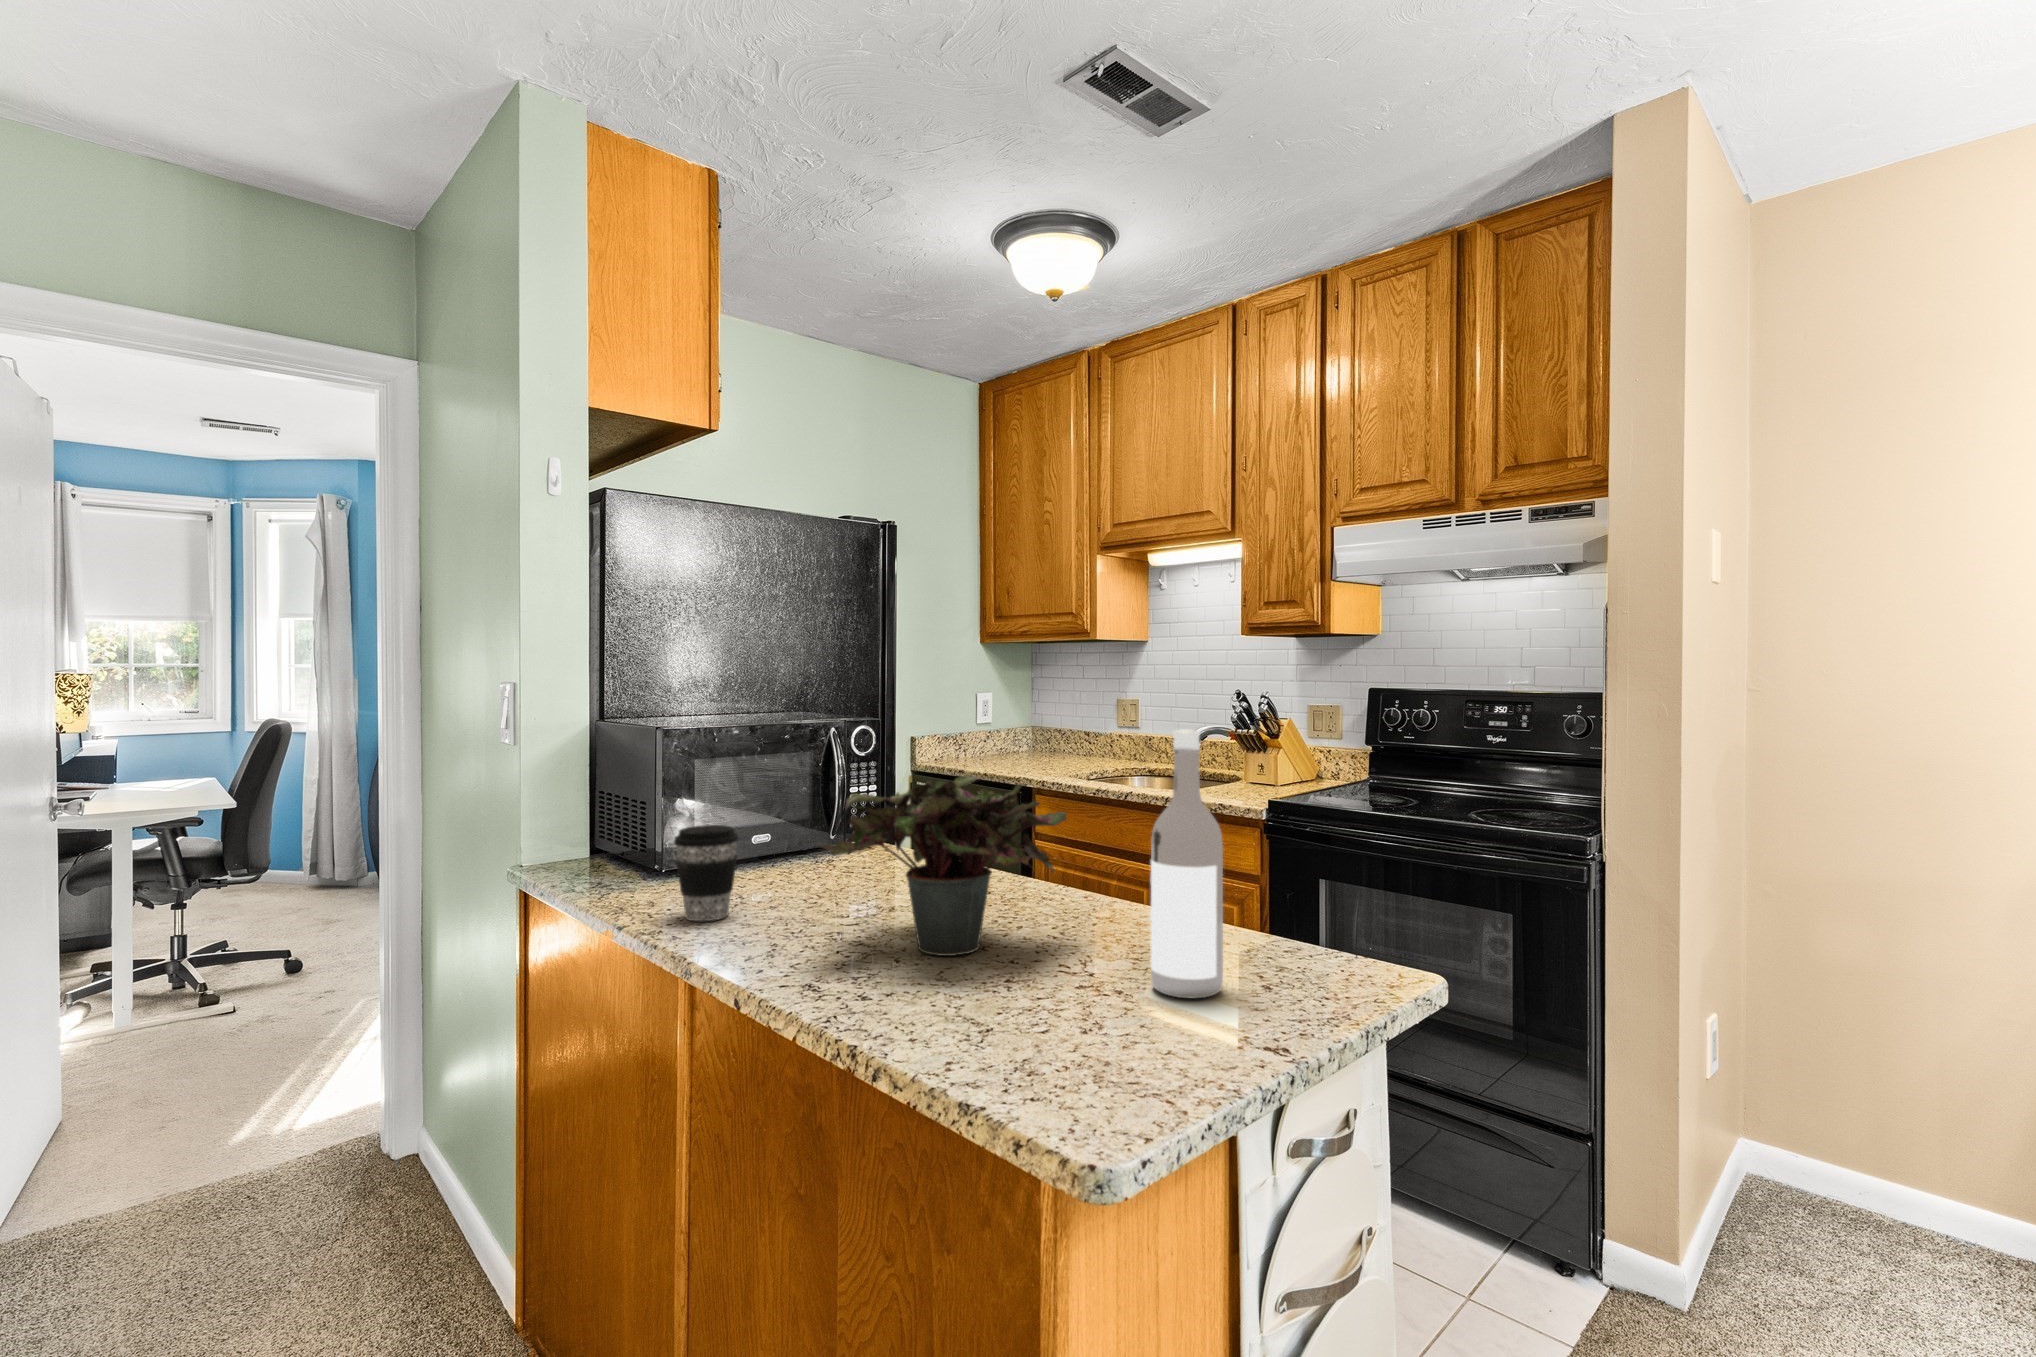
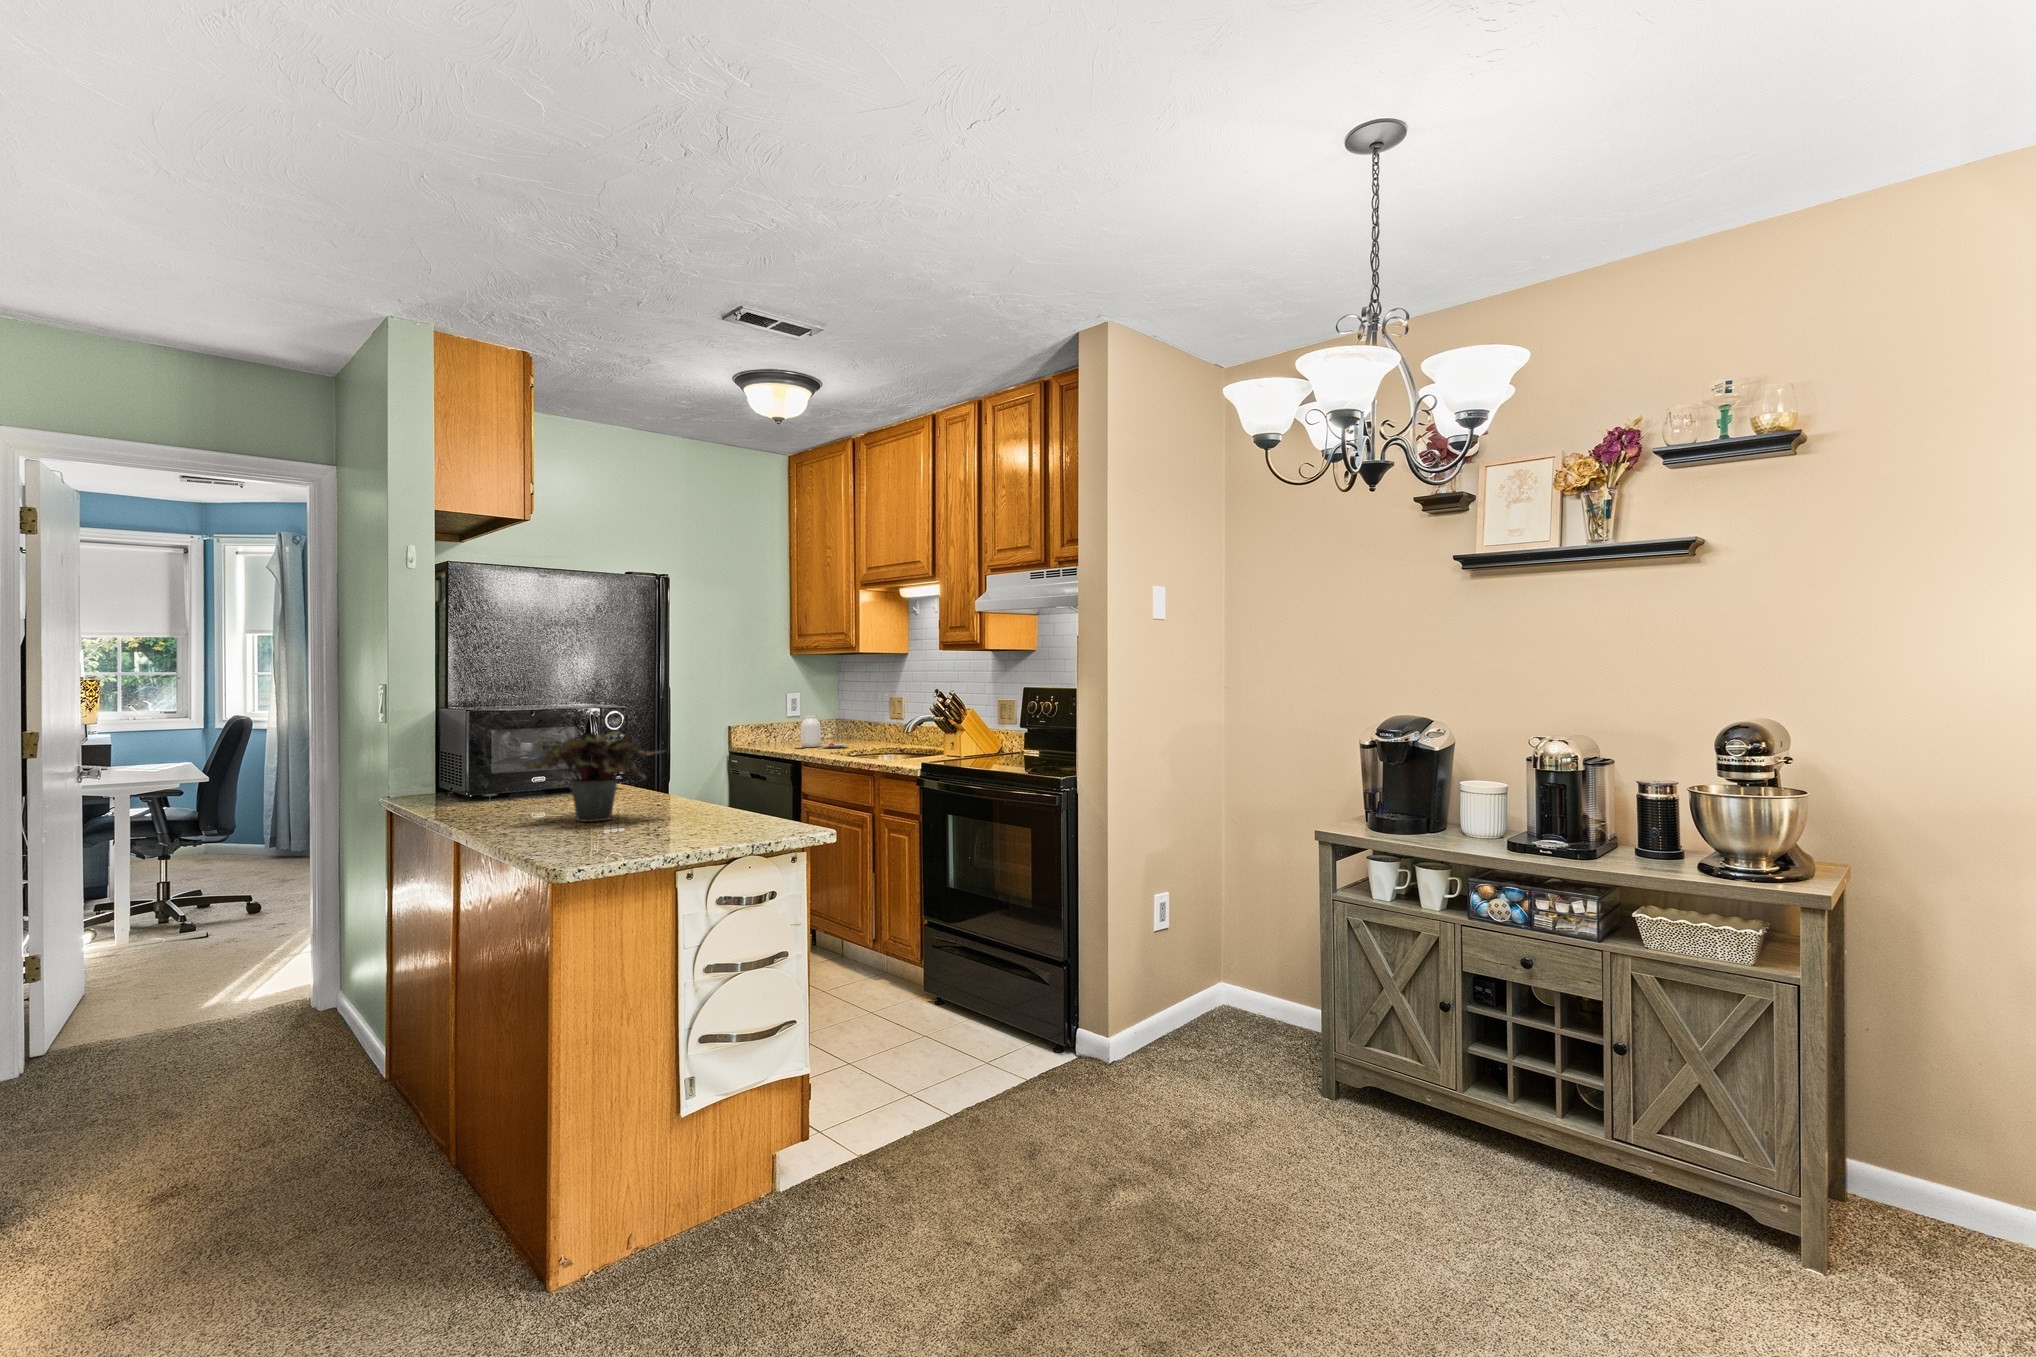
jar: none [1011,724,1082,769] -> present [795,715,848,748]
wine bottle: present [1150,730,1223,998] -> none [669,704,705,832]
coffee cup: present [674,825,738,921] -> none [459,762,499,813]

